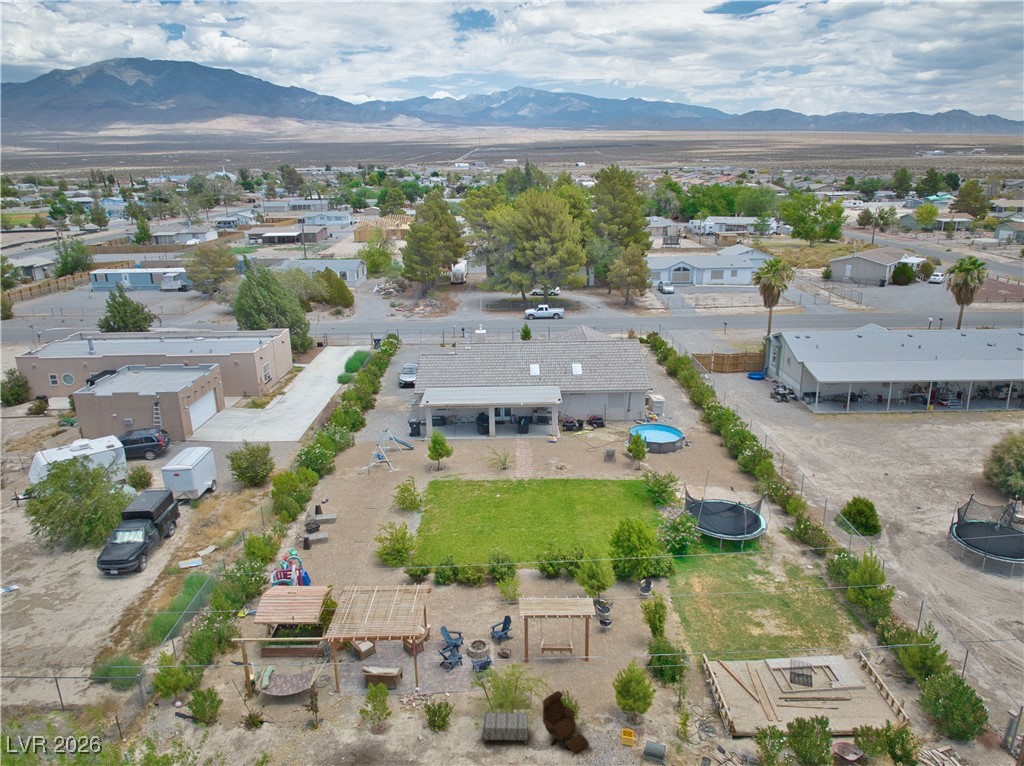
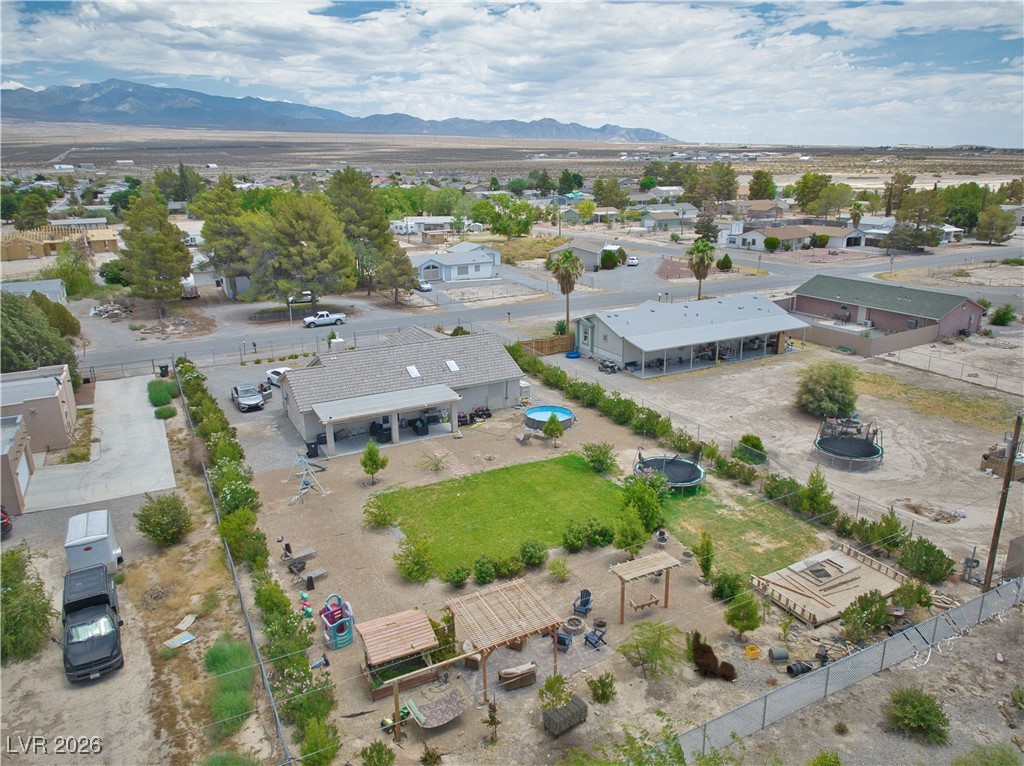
bench: present [483,713,528,744] -> present [543,694,588,739]

